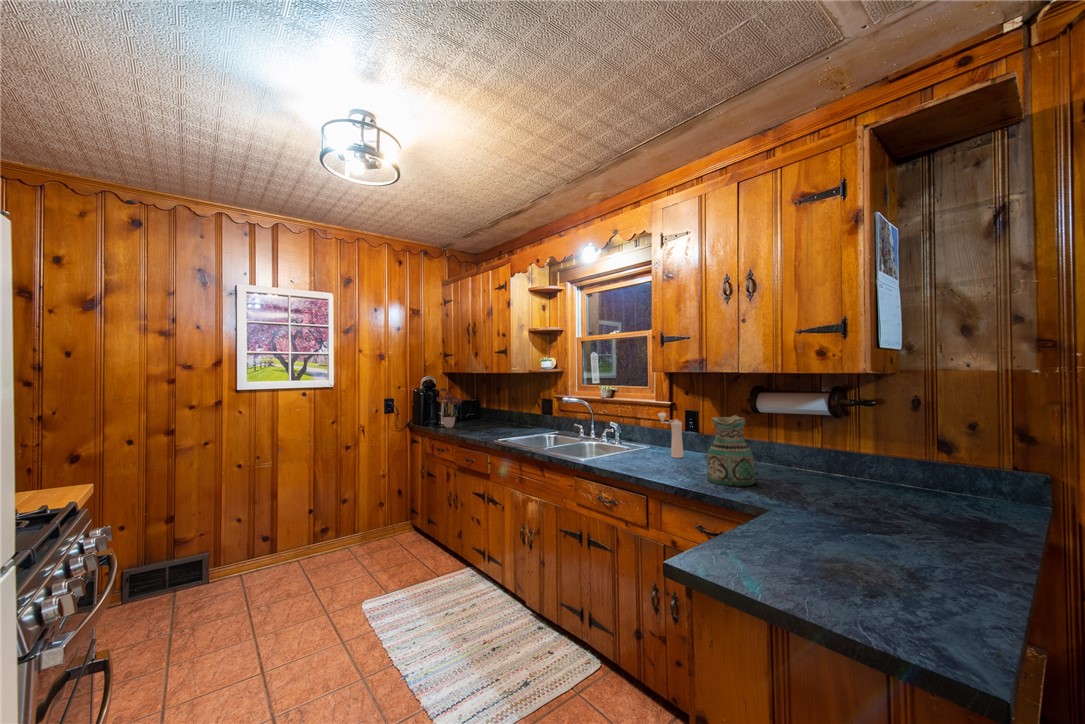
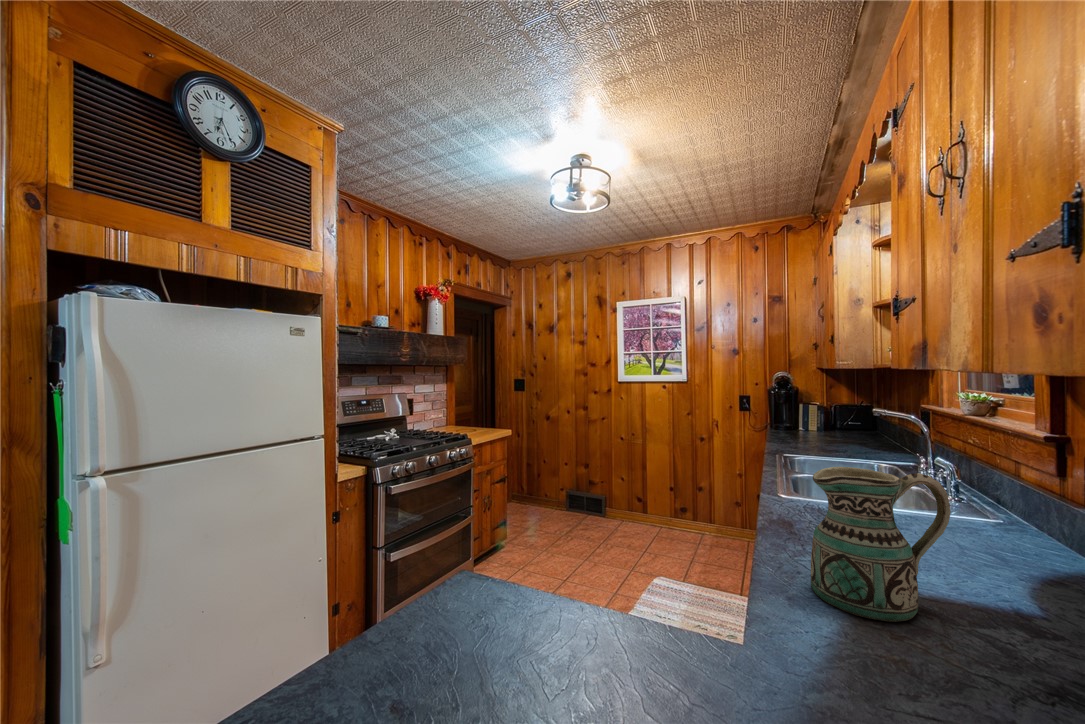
flower arrangement: present [437,388,463,428] -> none [787,384,827,436]
pepper mill: present [658,413,683,458] -> none [969,455,1005,555]

